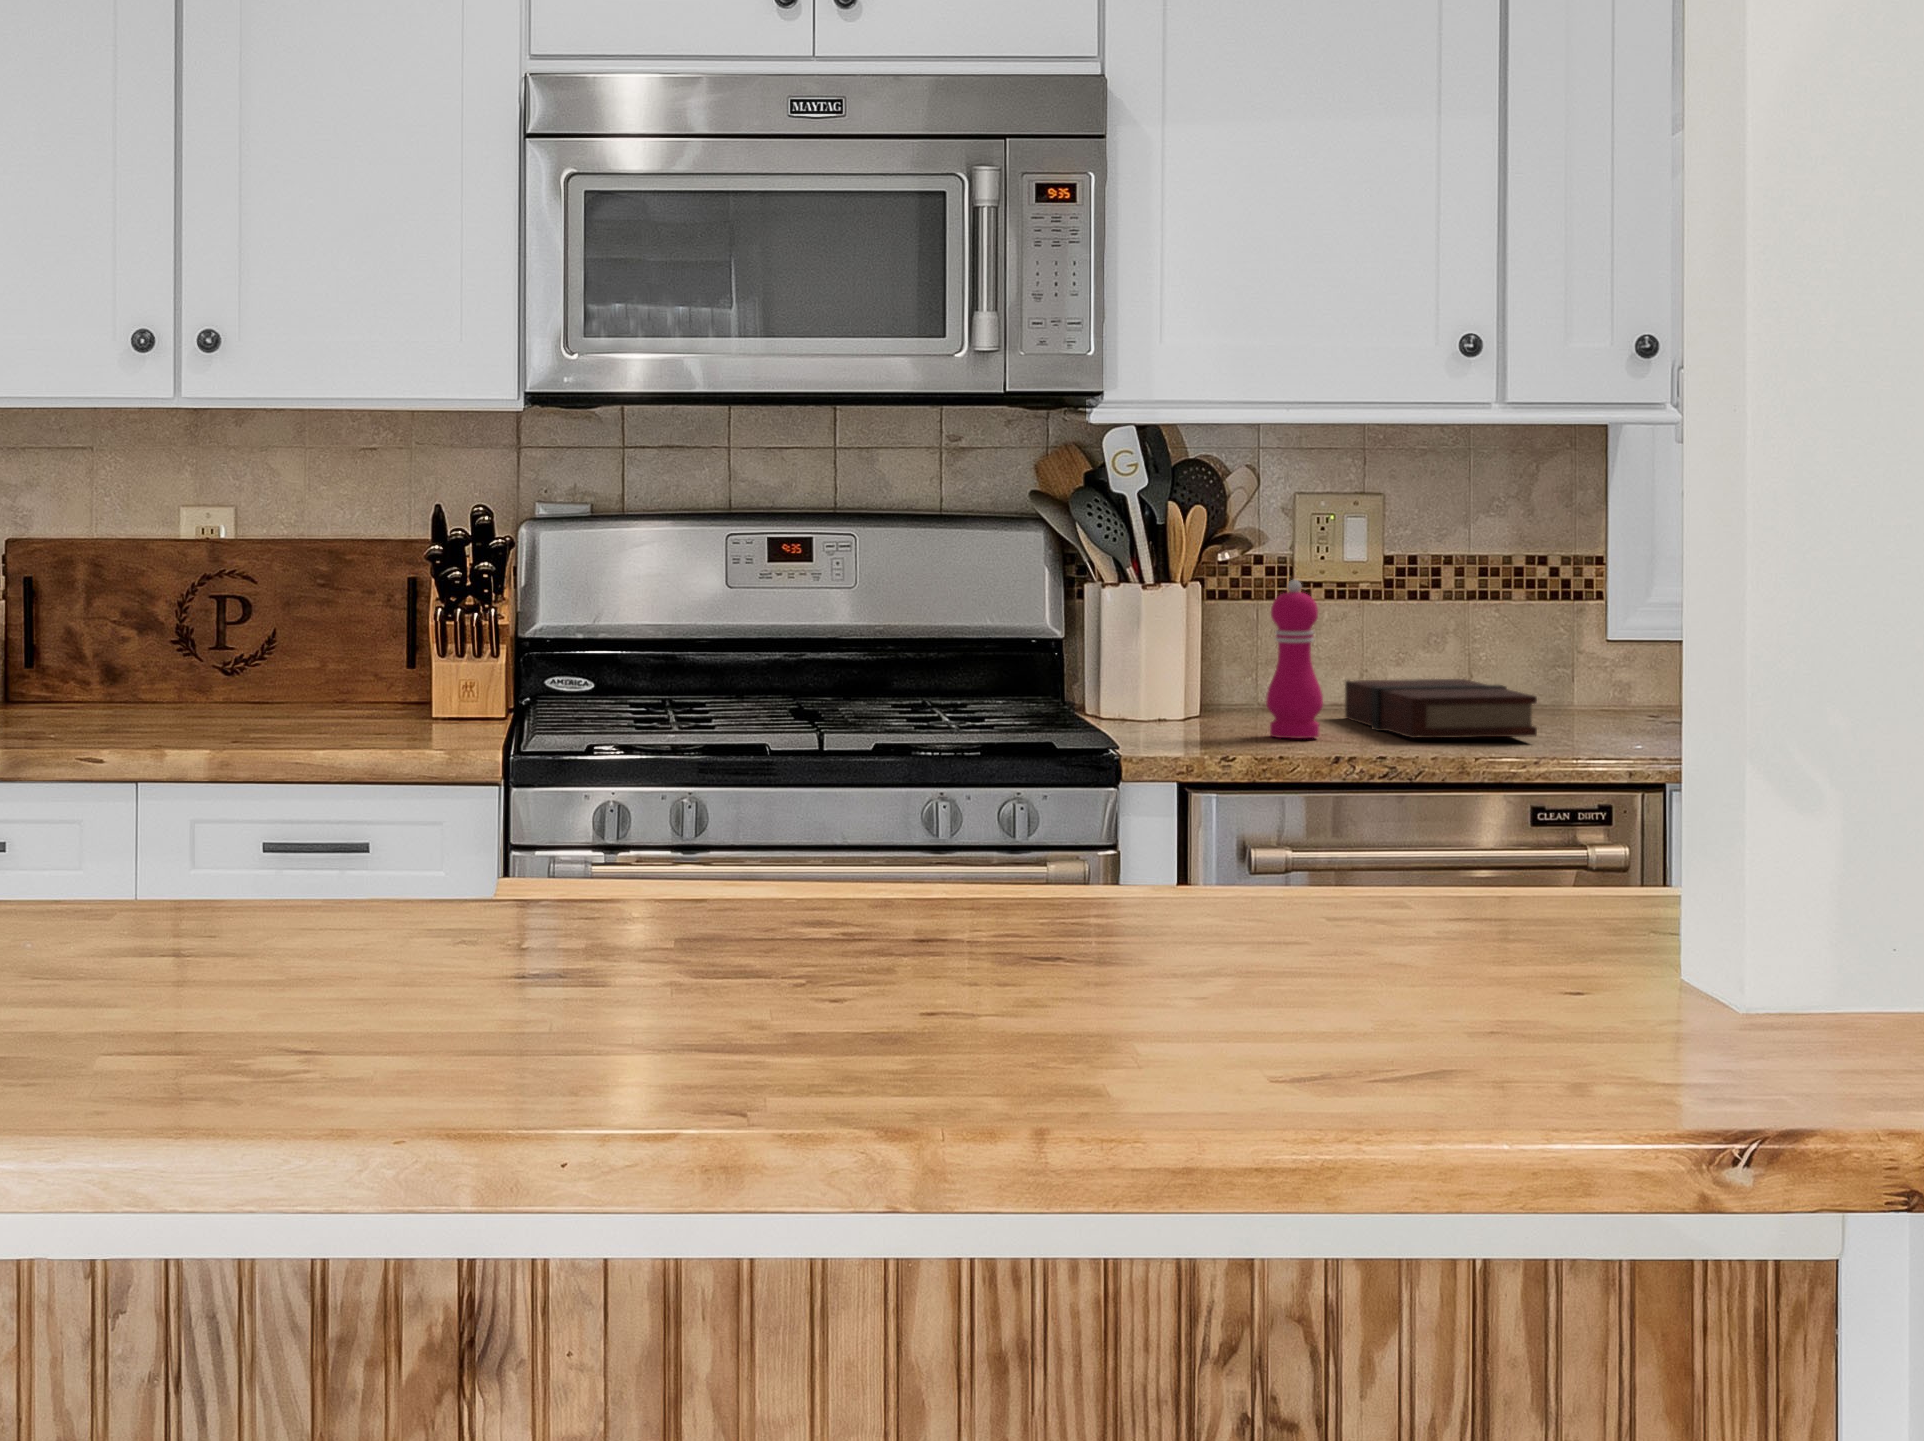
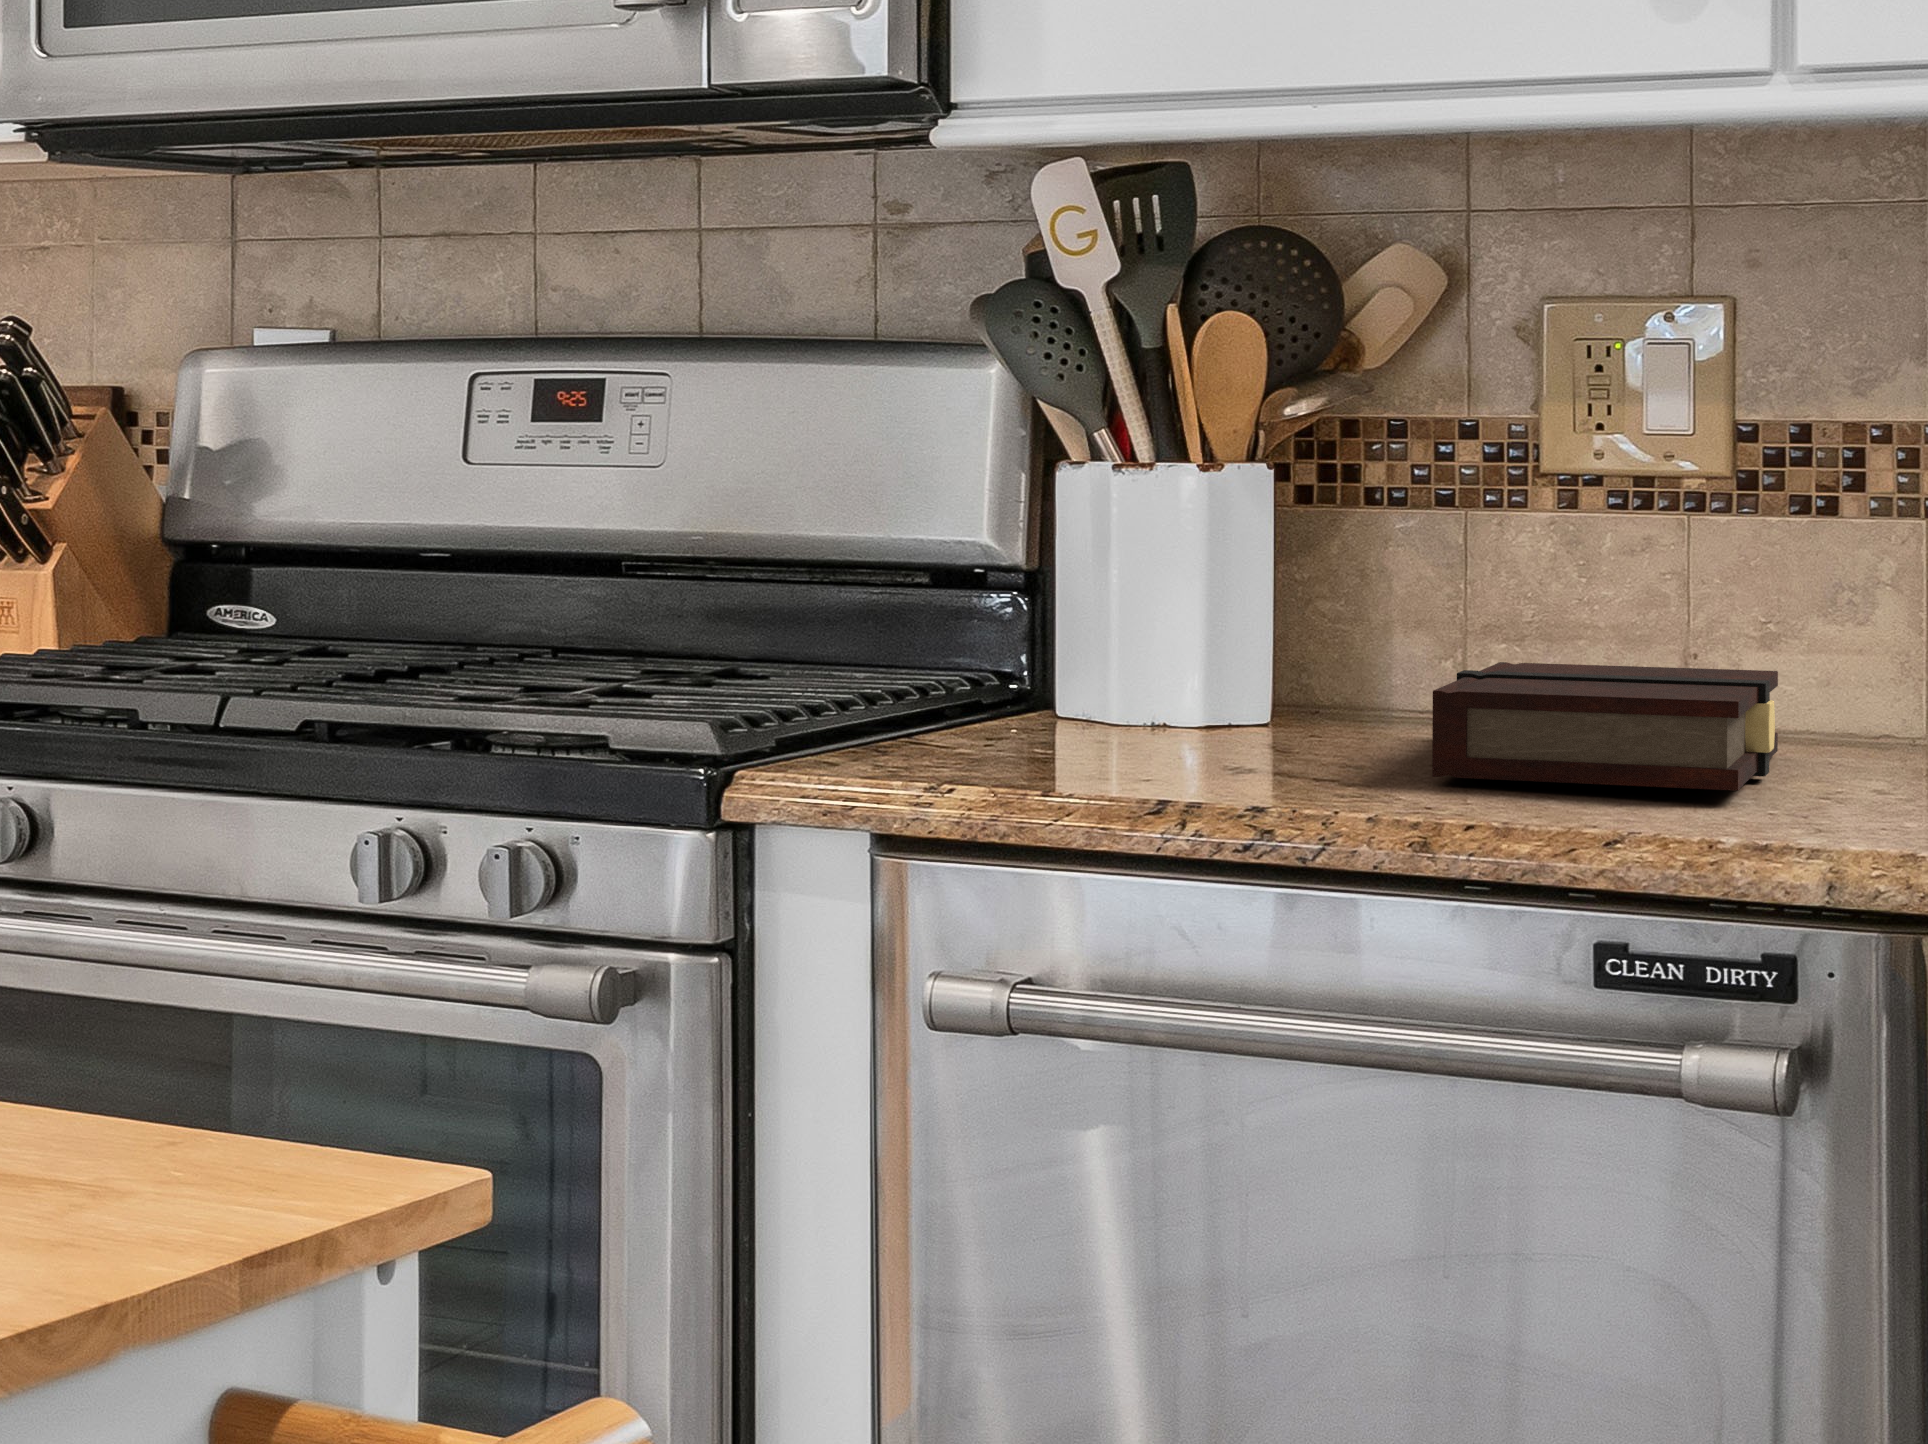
pepper mill: present [1266,580,1323,738] -> none [1137,437,1260,763]

